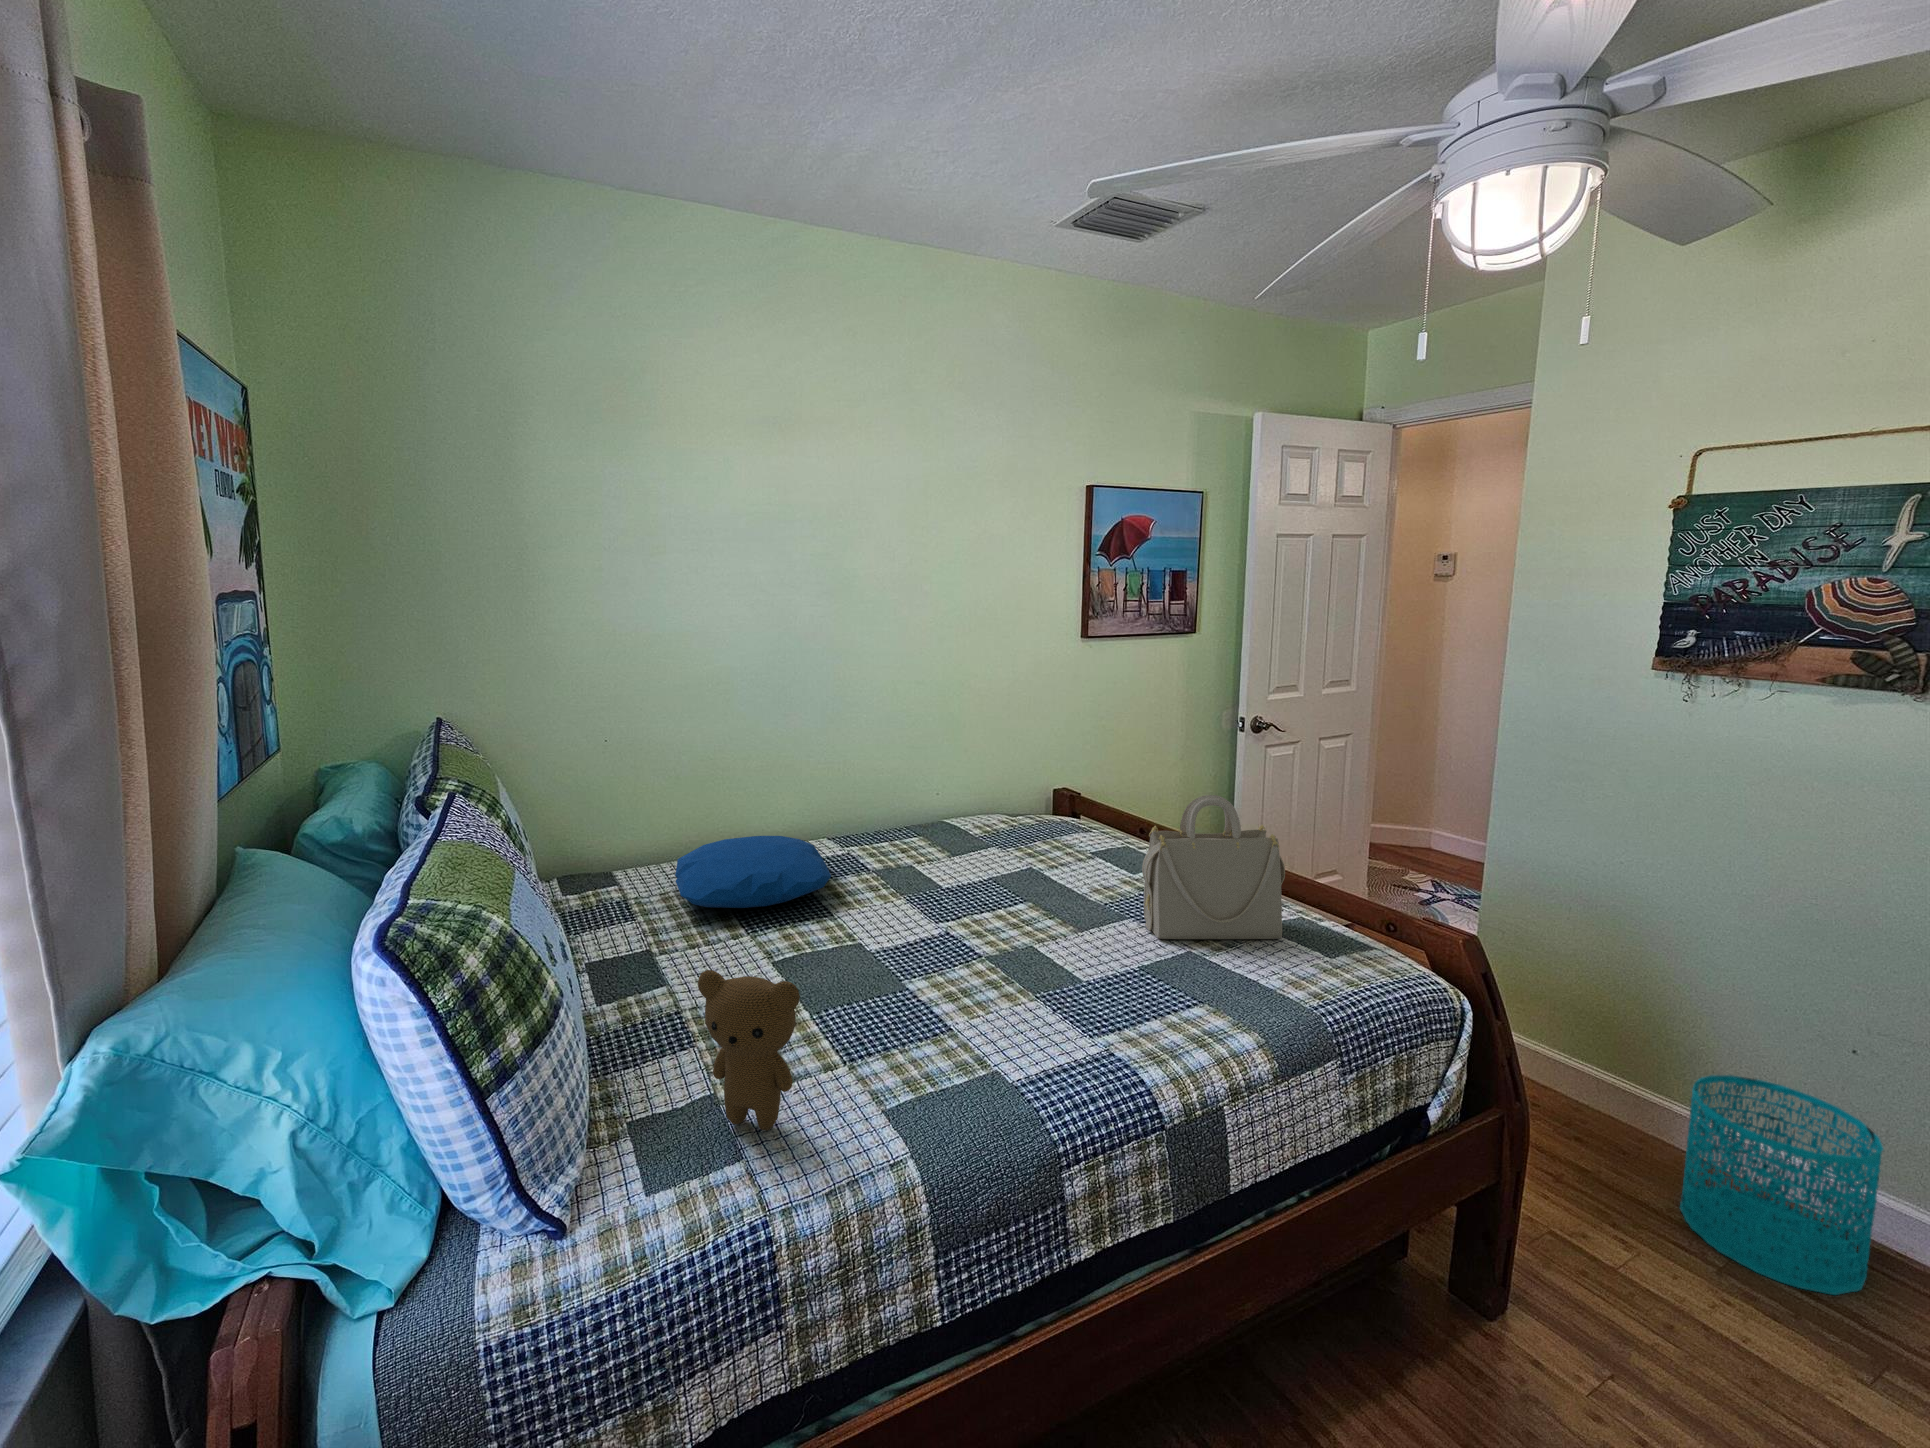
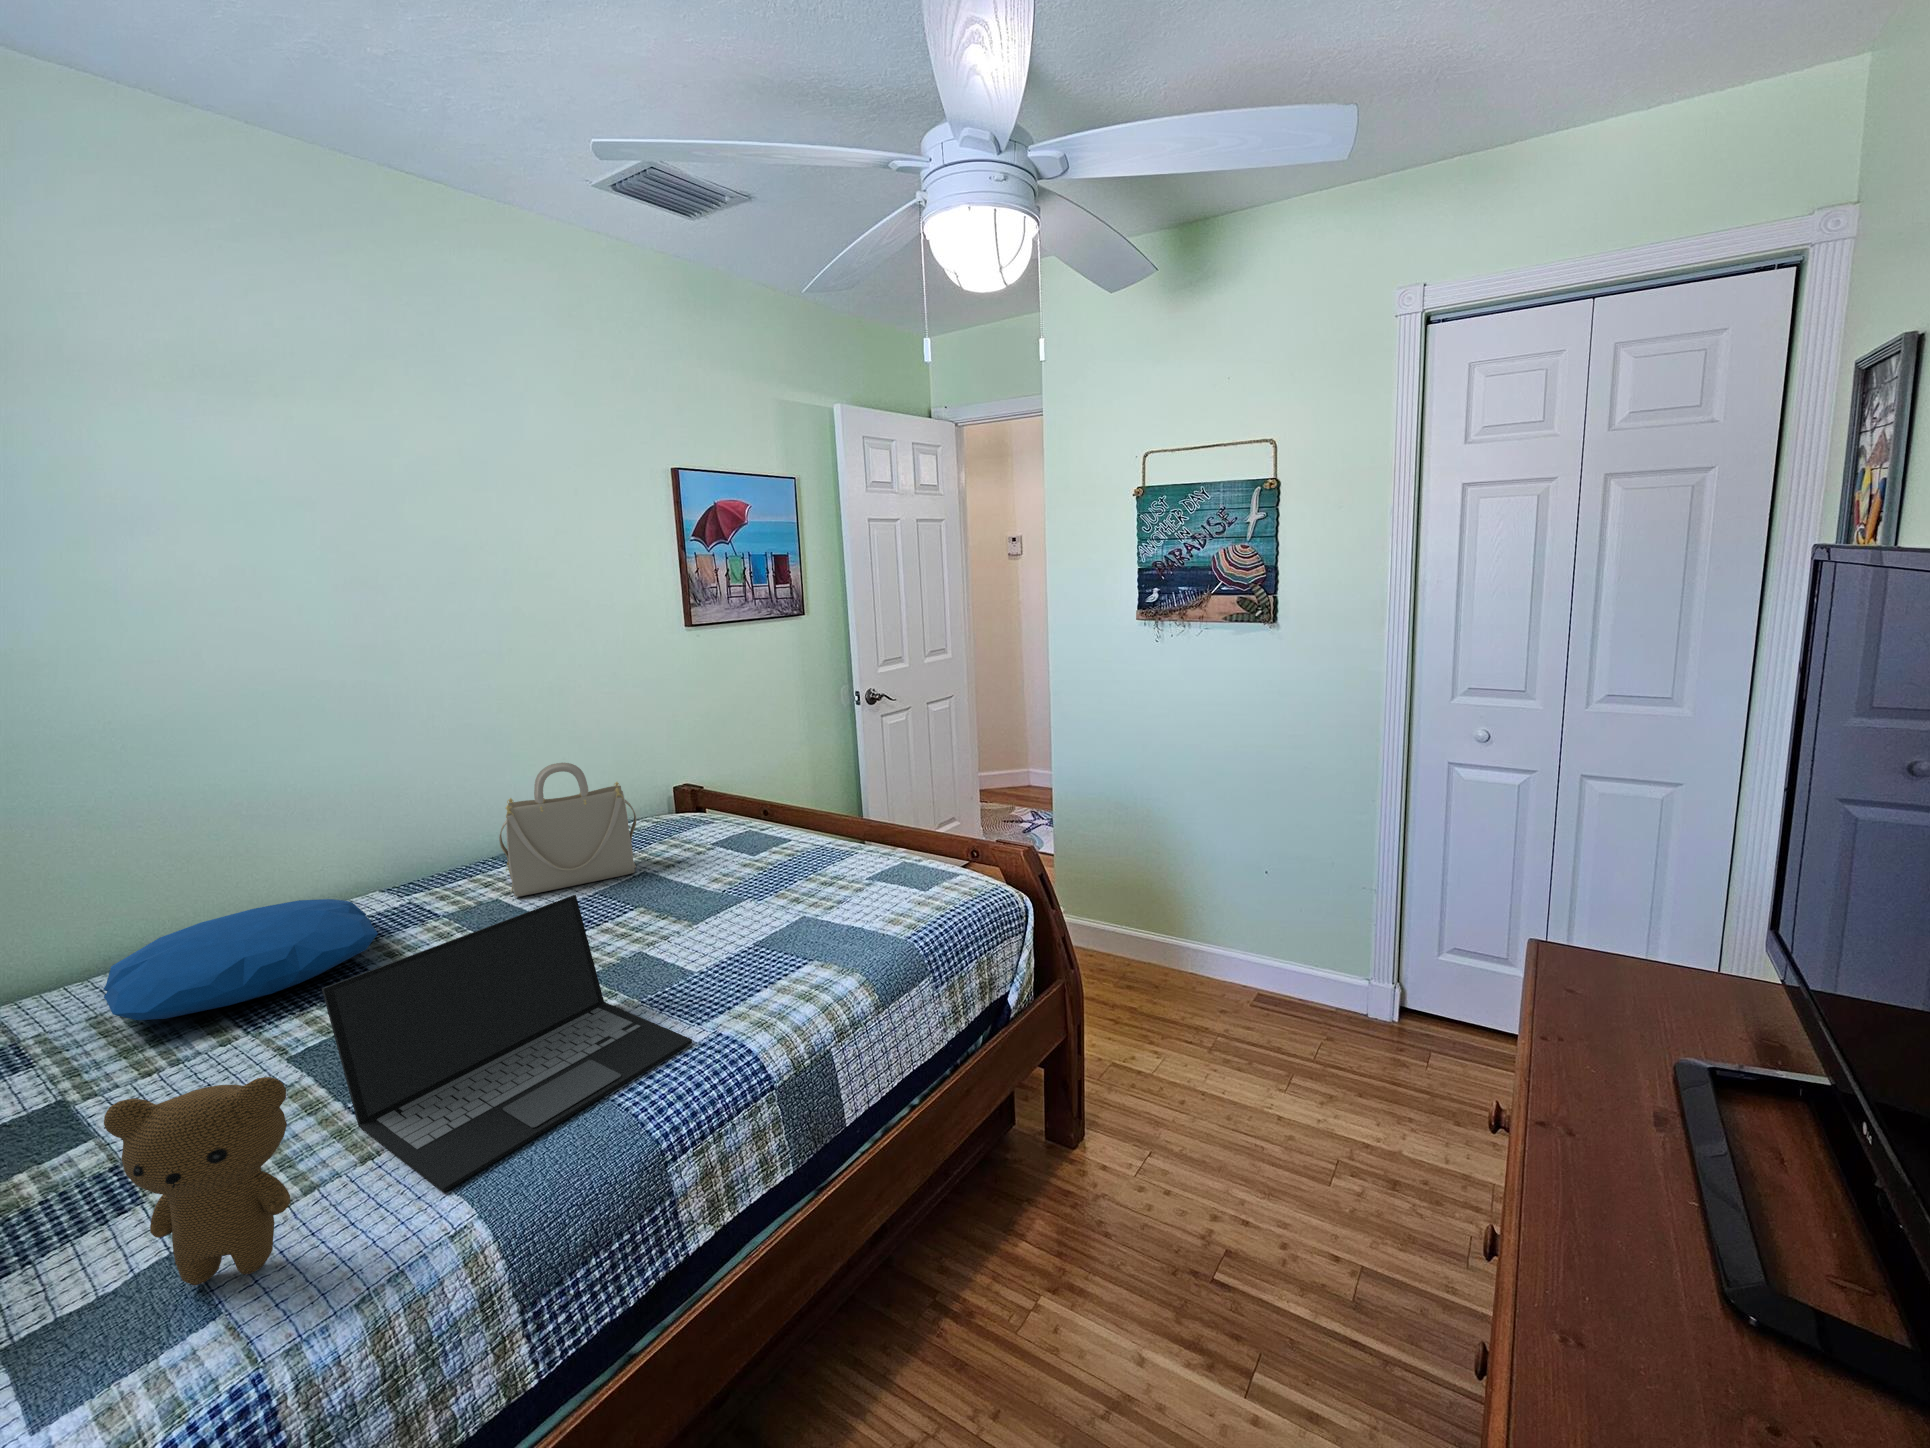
handbag: present [1142,795,1285,939] -> present [499,763,636,897]
laptop: none [812,882,1085,1120] -> present [322,895,692,1192]
wastebasket: present [1679,1075,1883,1295] -> none [1176,904,1269,1037]

